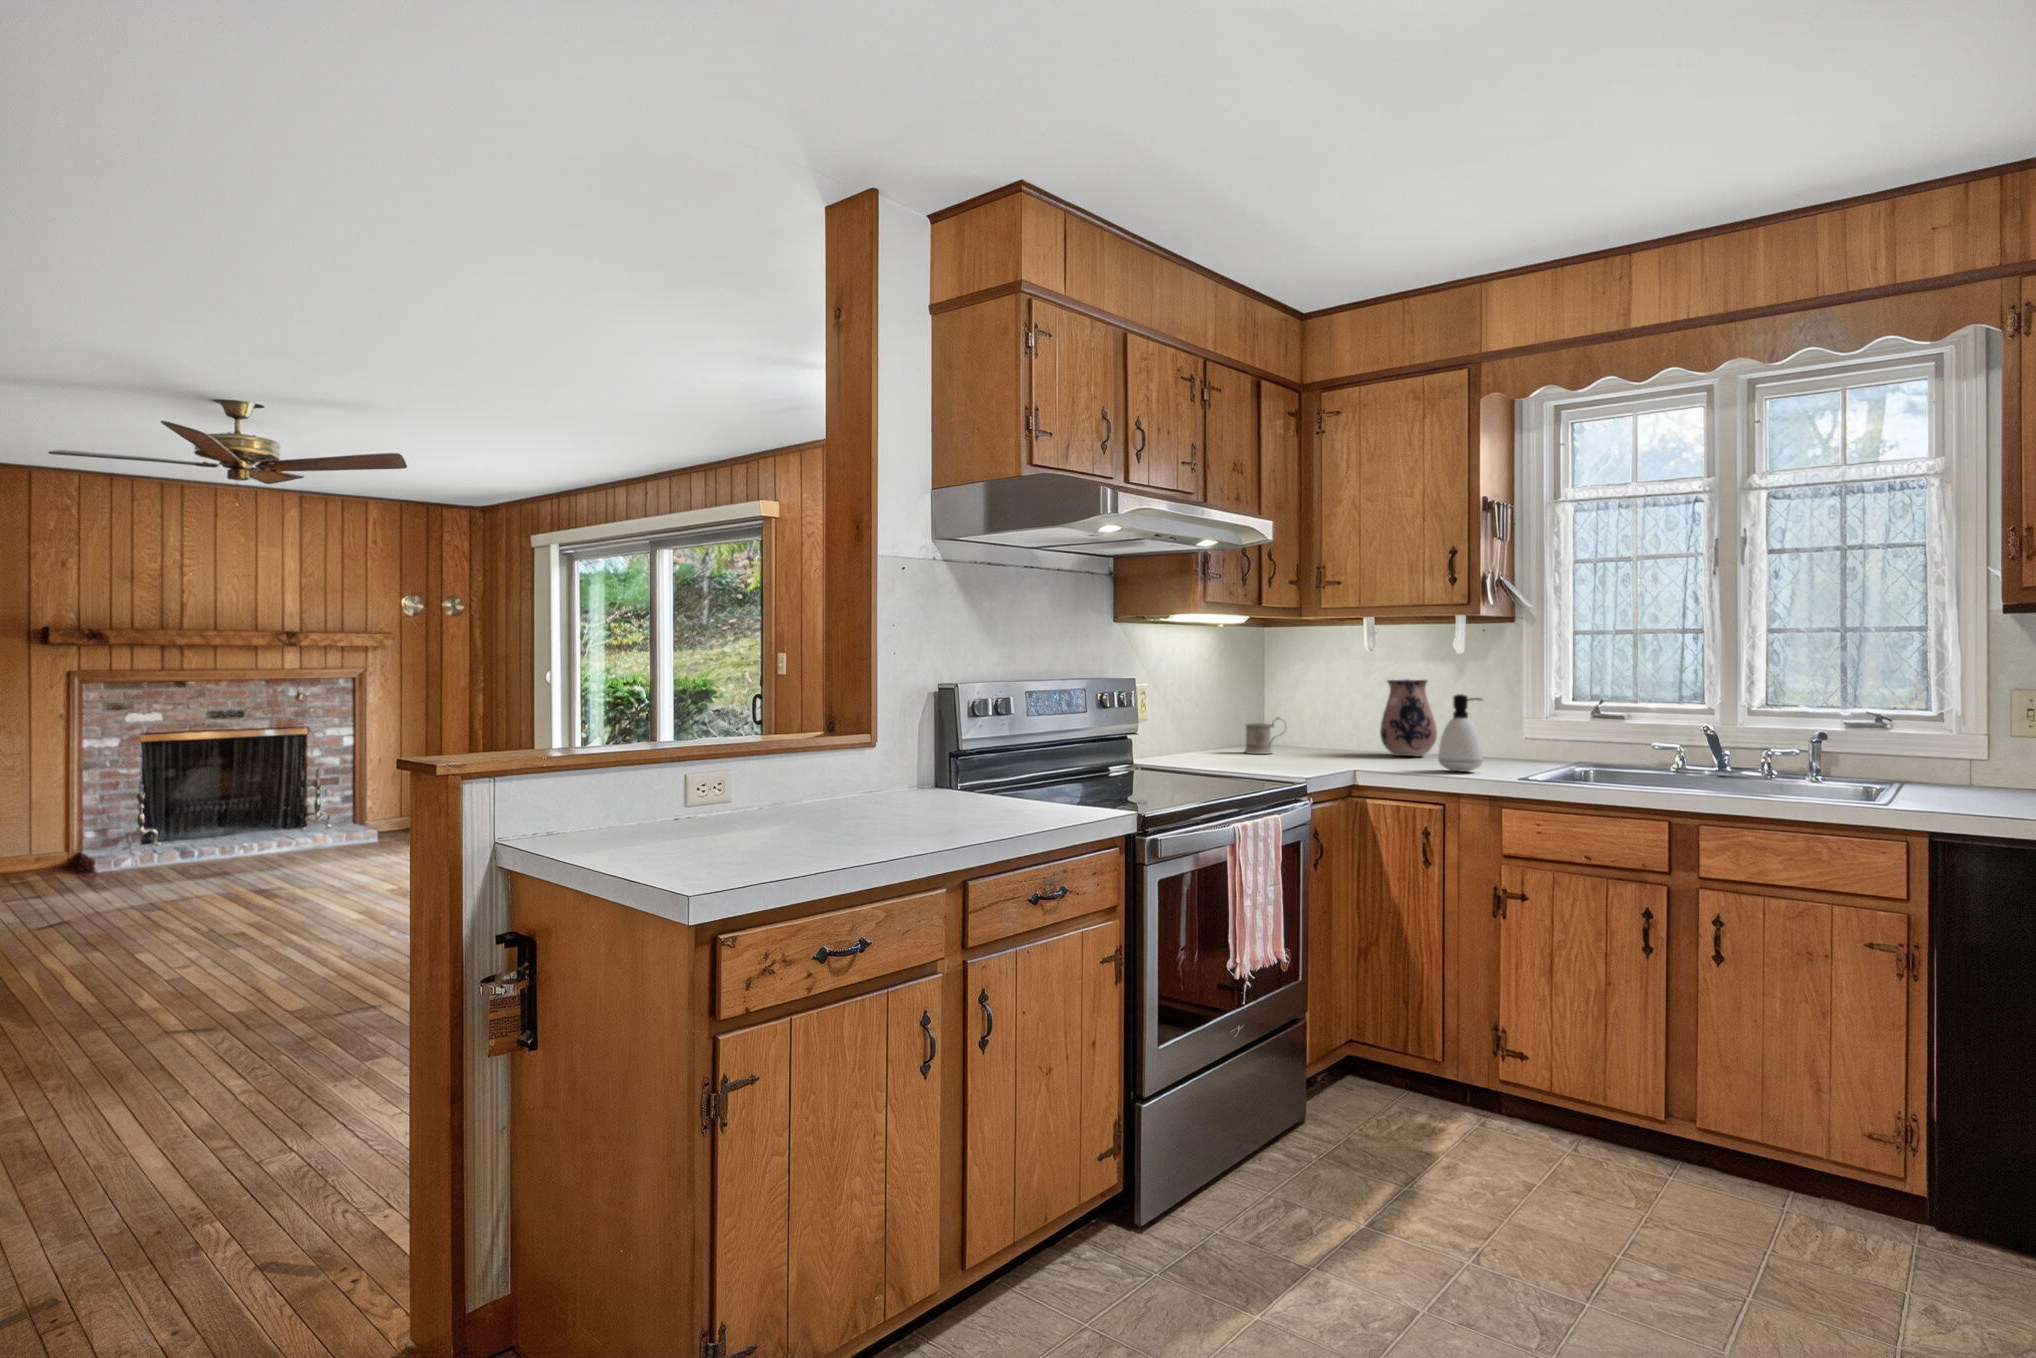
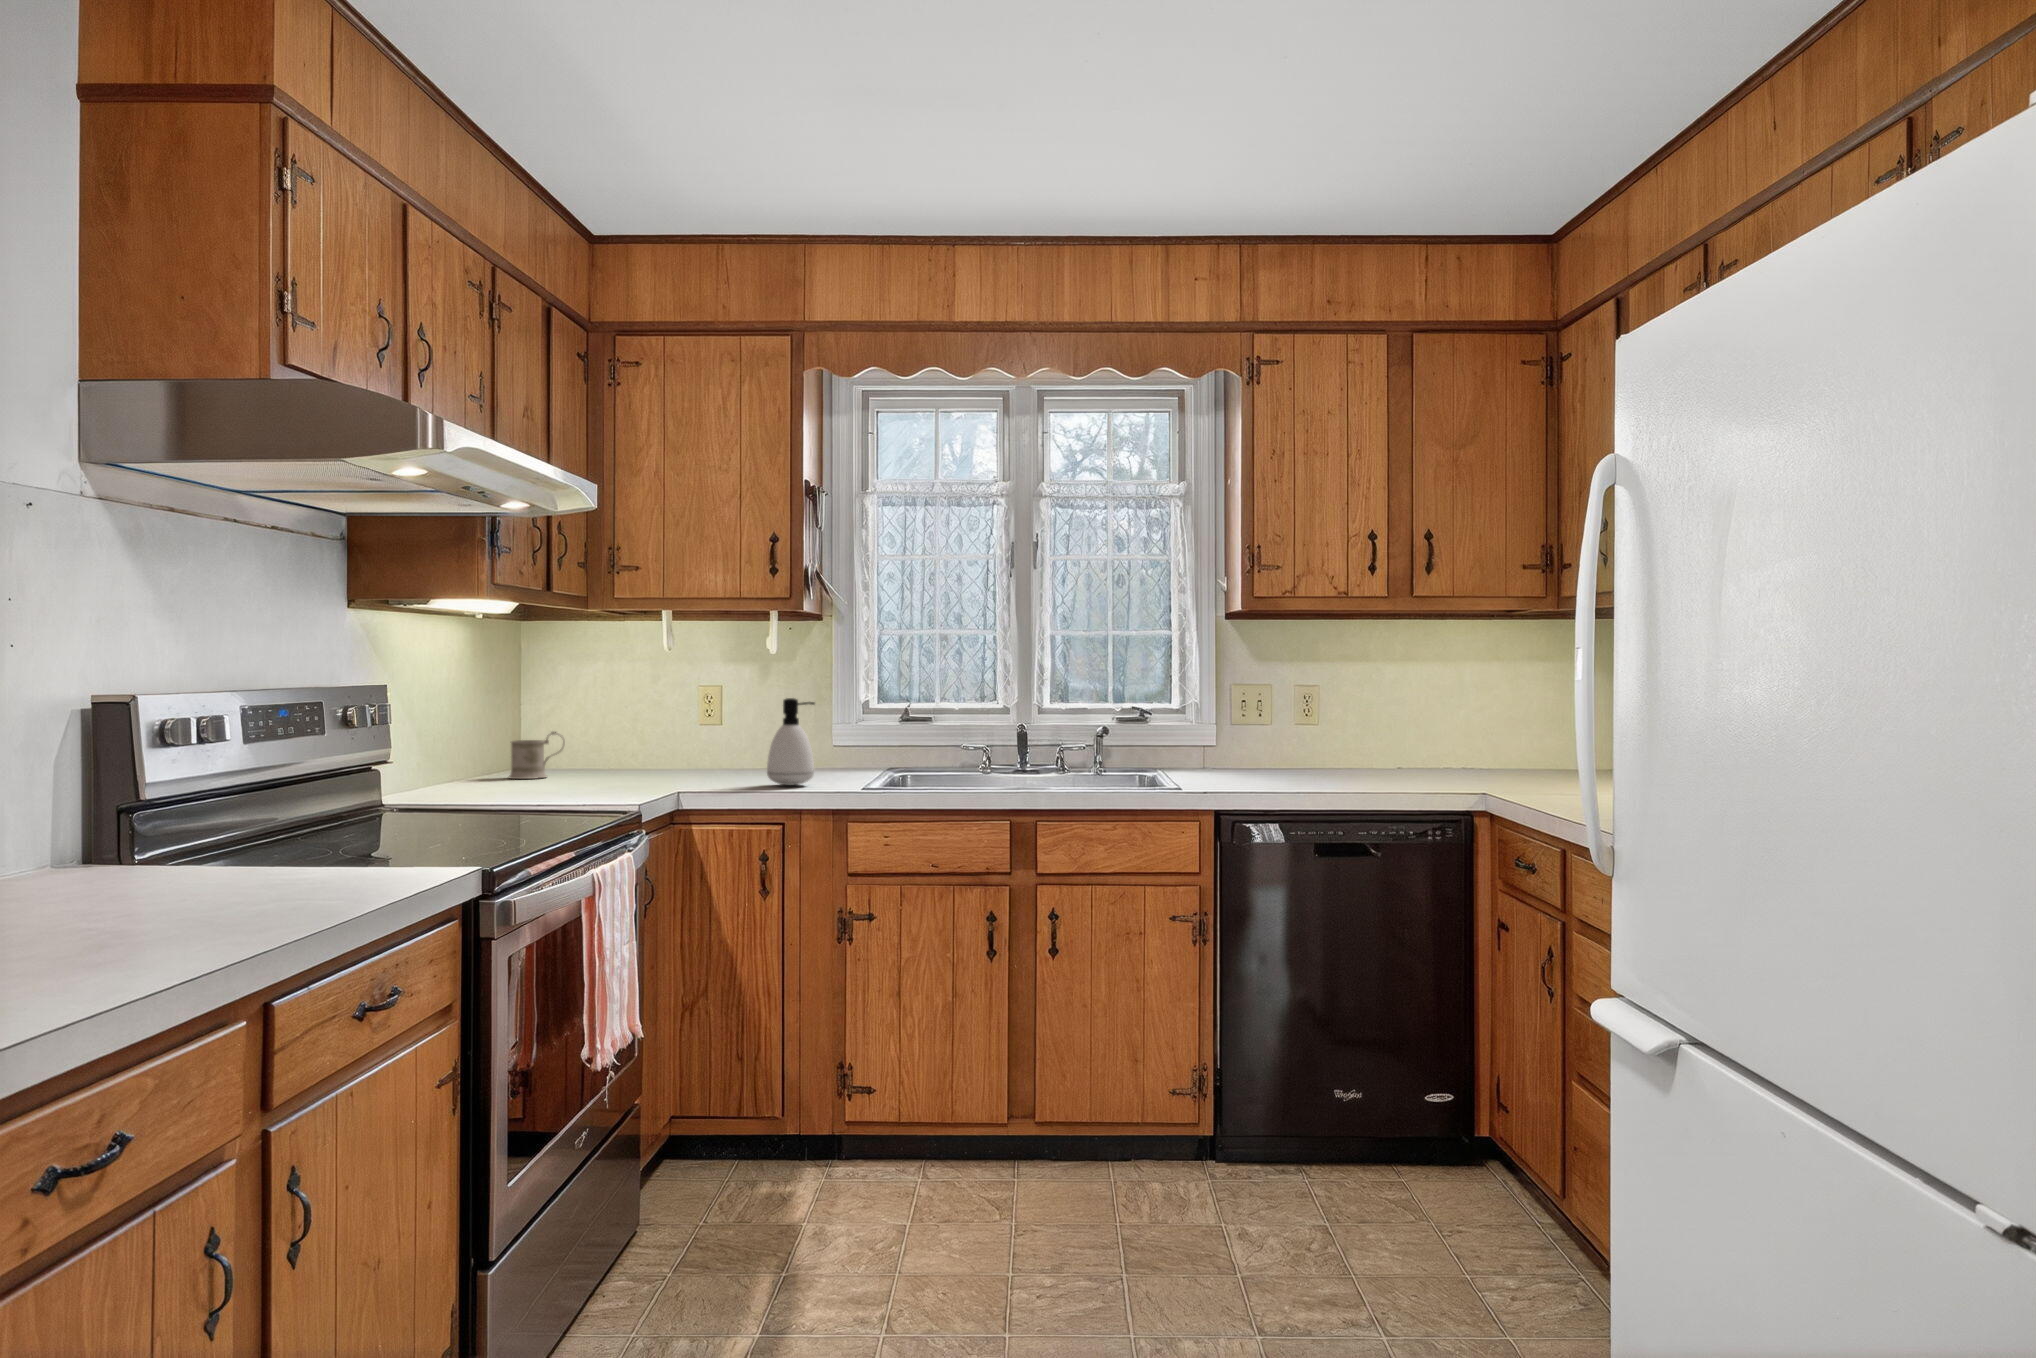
ceramic pitcher: present [1380,679,1437,756] -> none [678,682,742,772]

